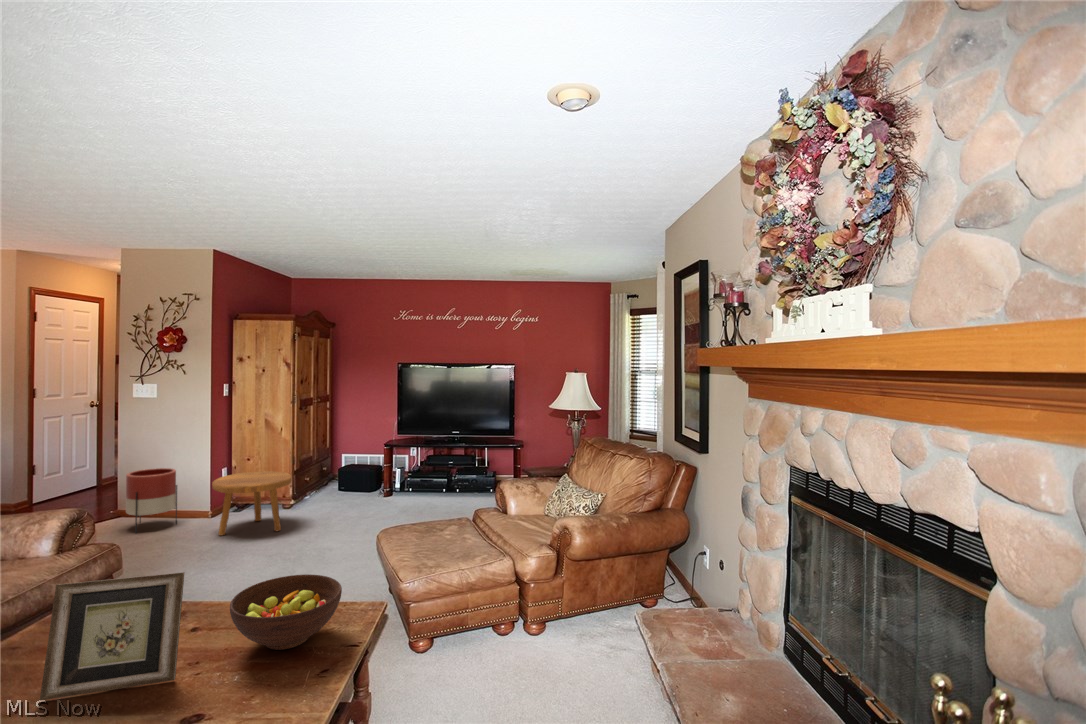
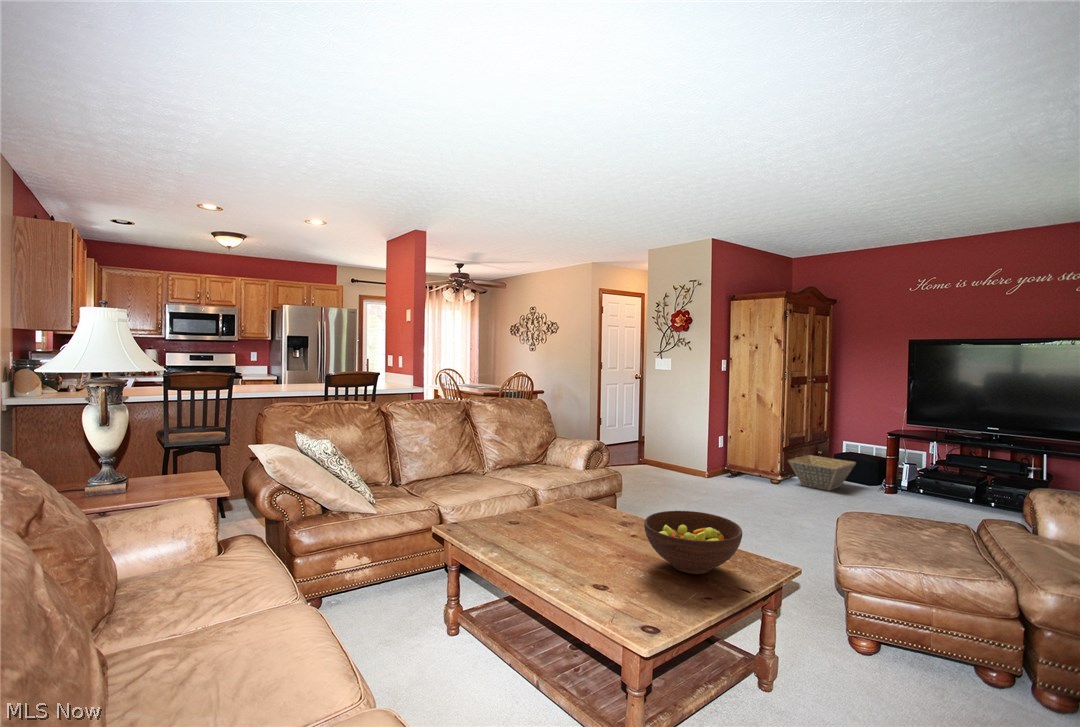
planter: present [126,468,177,533] -> none [649,427,684,476]
footstool: present [212,471,292,535] -> none [706,440,775,500]
basket: none [299,473,360,505] -> present [788,455,856,491]
picture frame: present [40,572,184,700] -> none [531,469,614,562]

